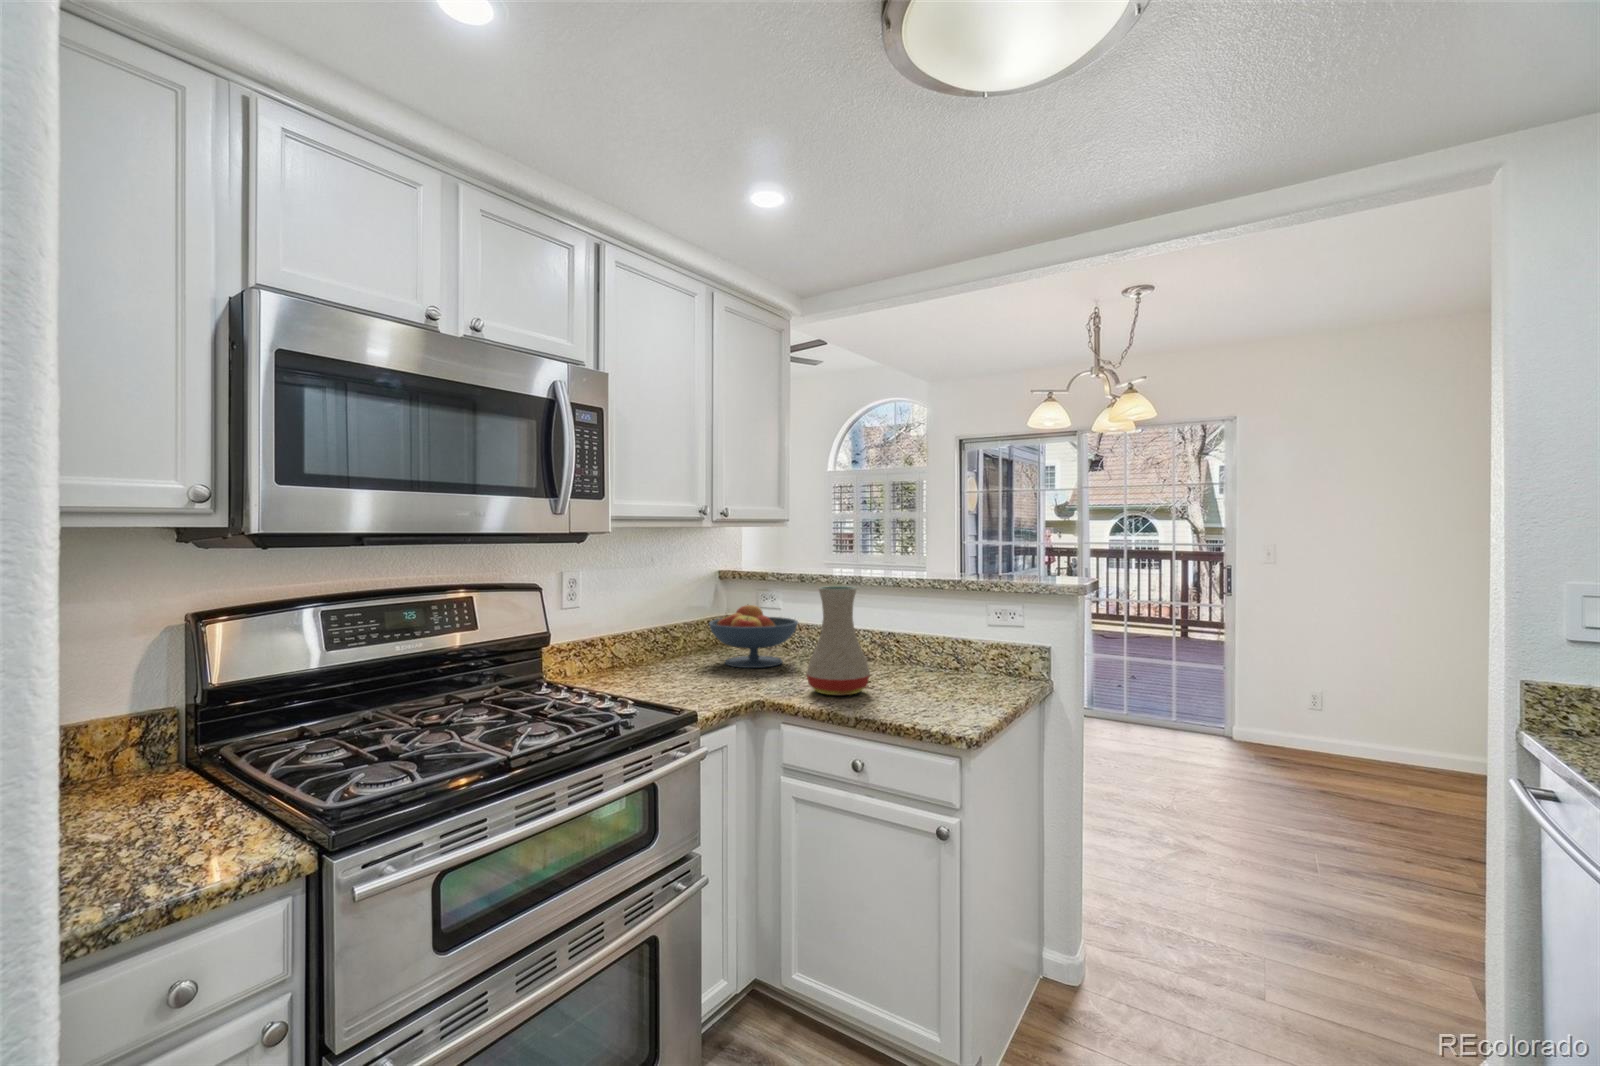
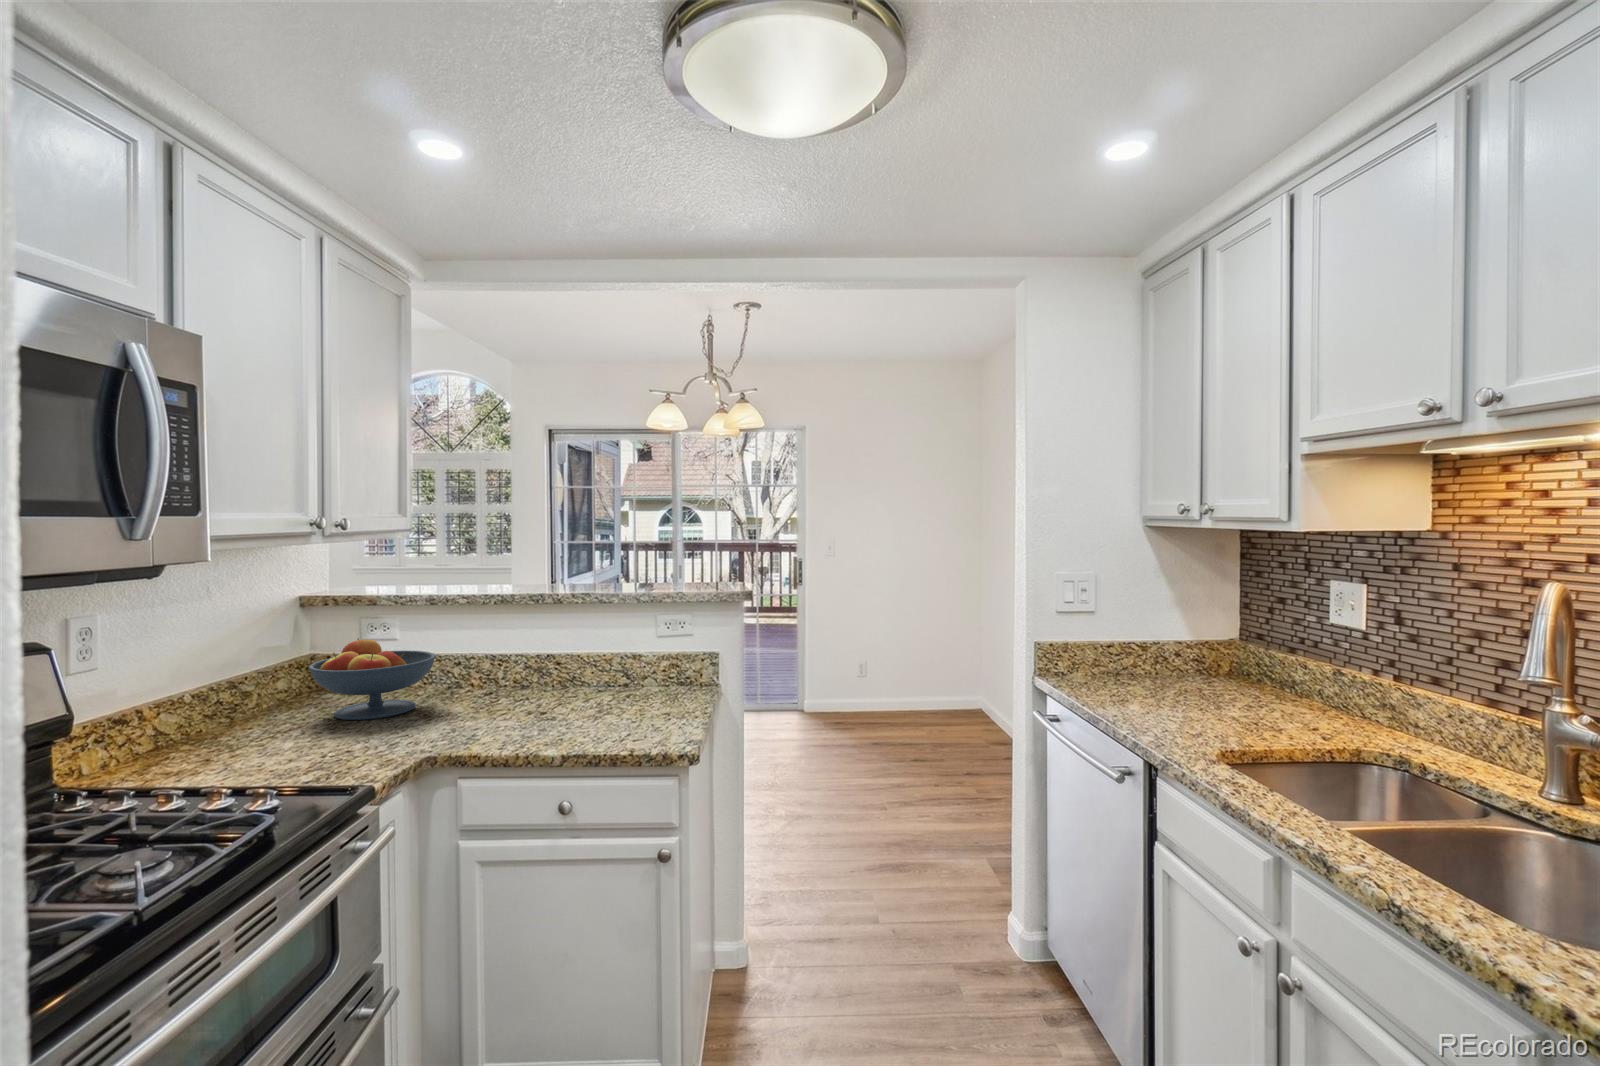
vase: present [806,586,870,696] -> none [482,611,558,735]

